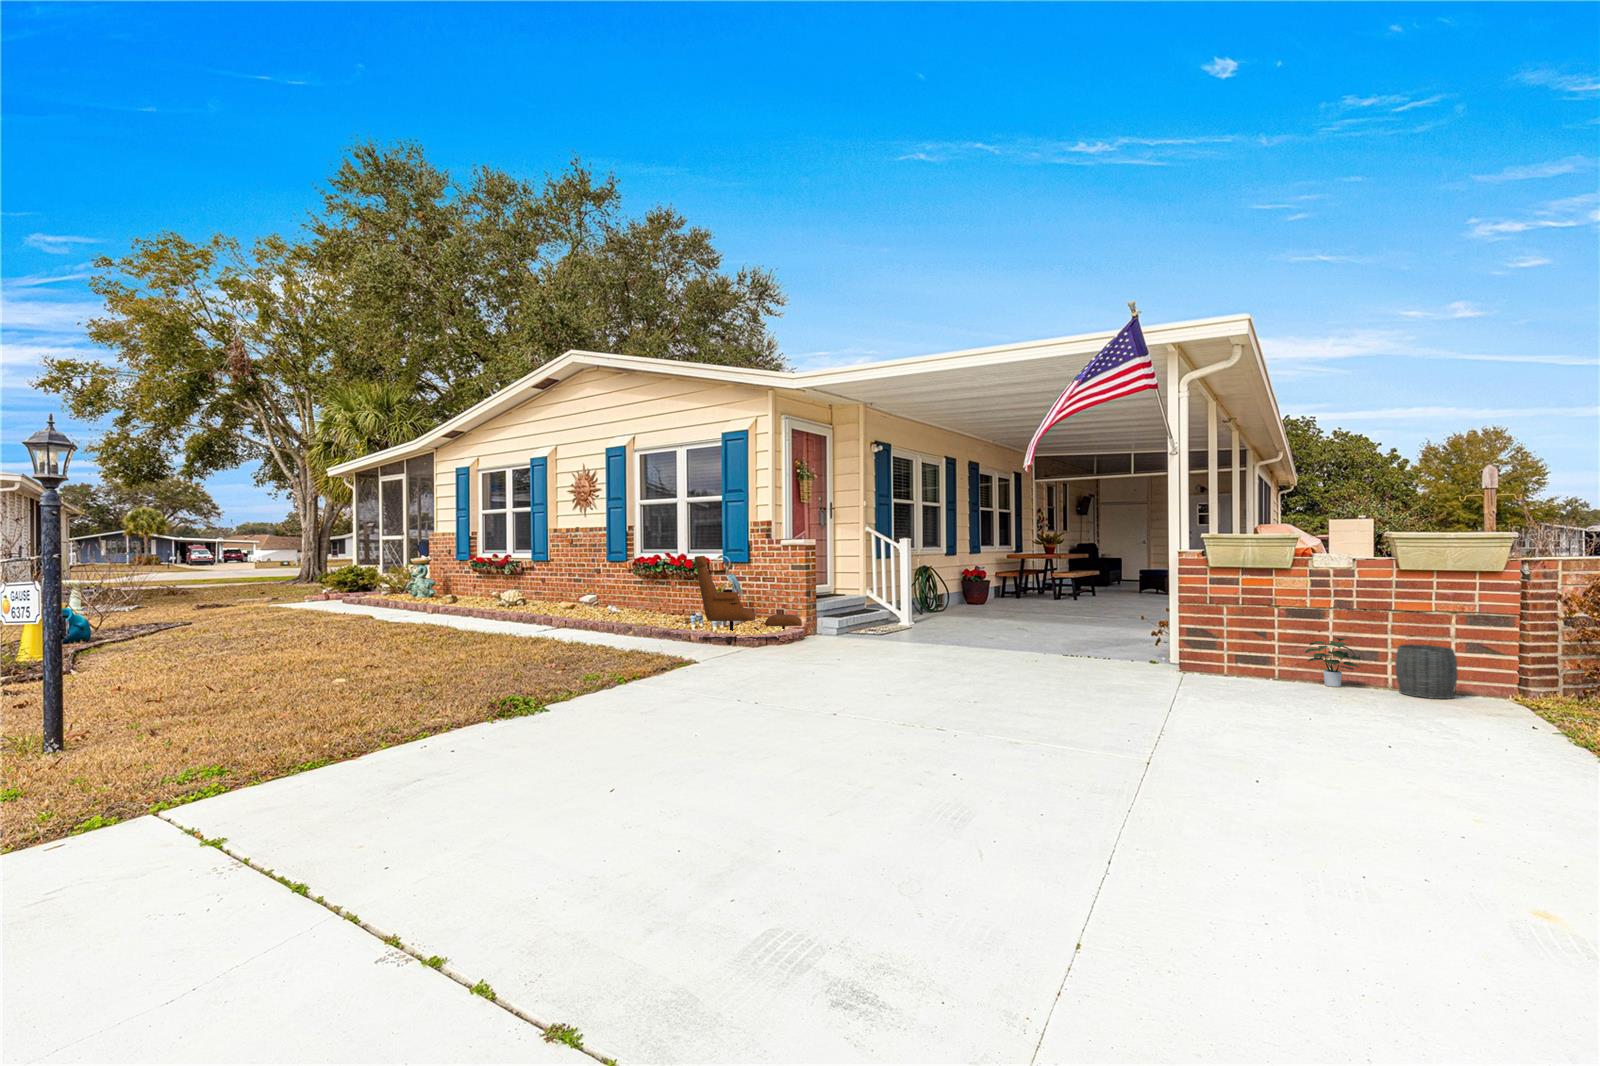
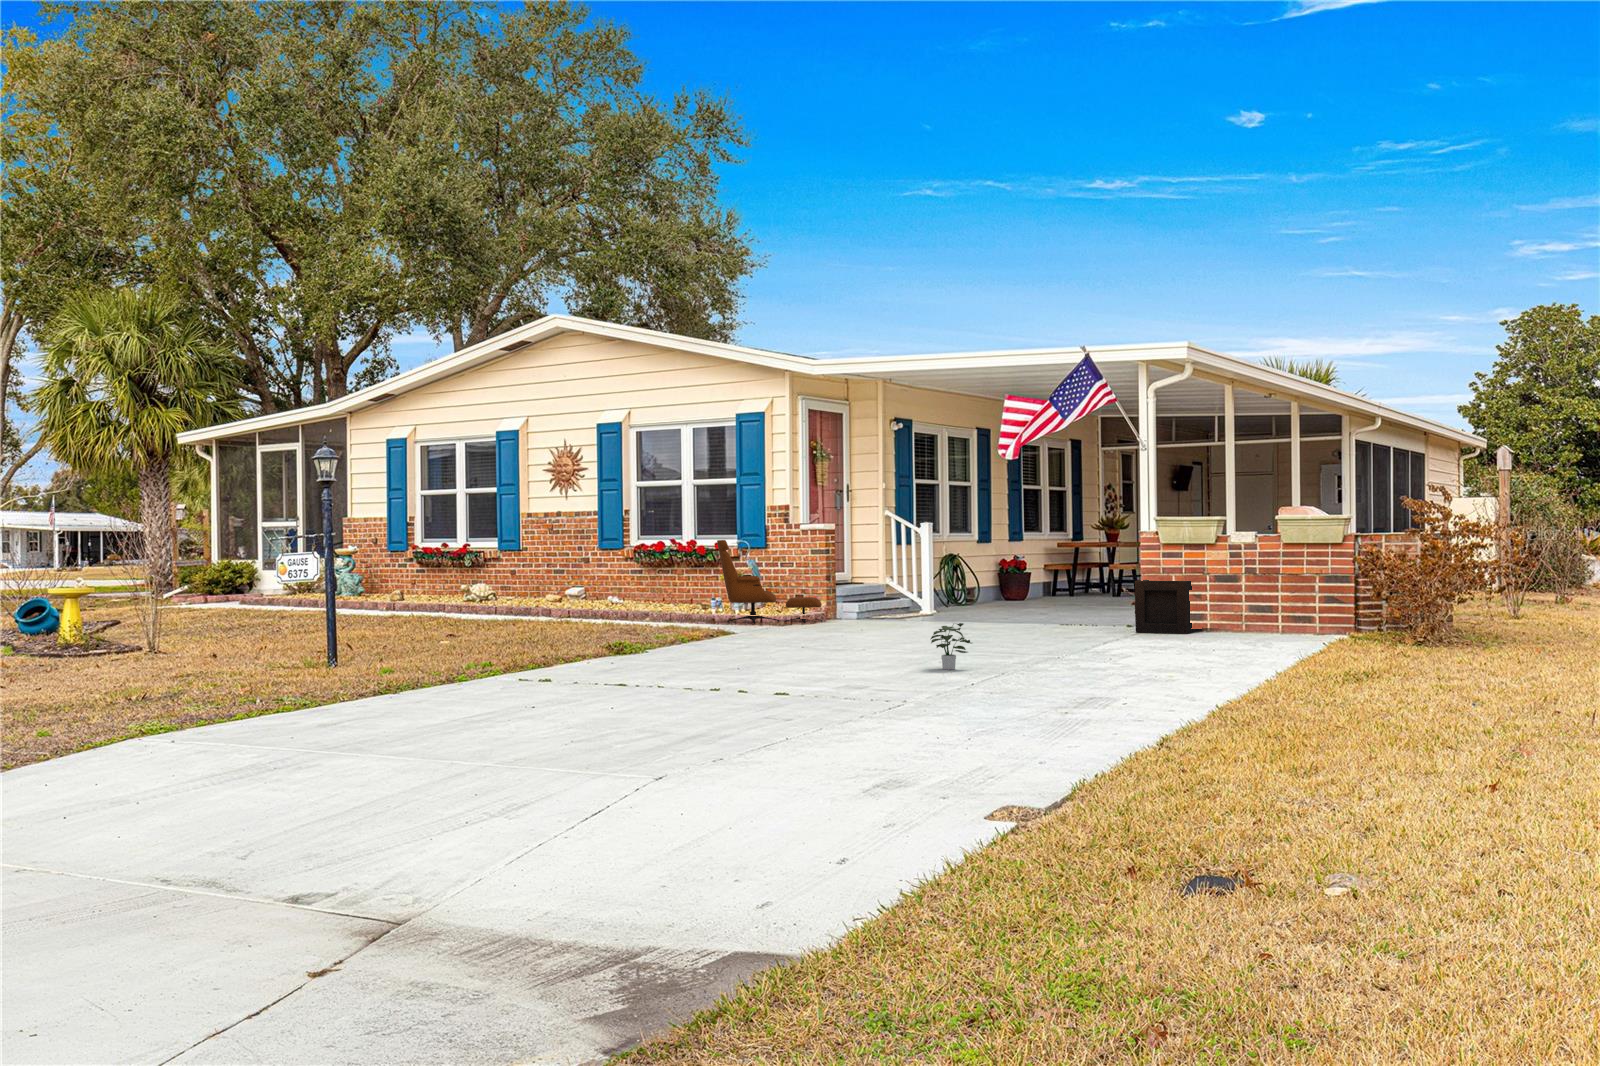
wooden crate: none [1189,610,1269,688] -> present [1135,580,1202,634]
potted plant: present [1305,638,1360,687] -> present [931,623,972,670]
woven basket: present [1395,644,1457,699] -> none [1274,599,1311,635]

